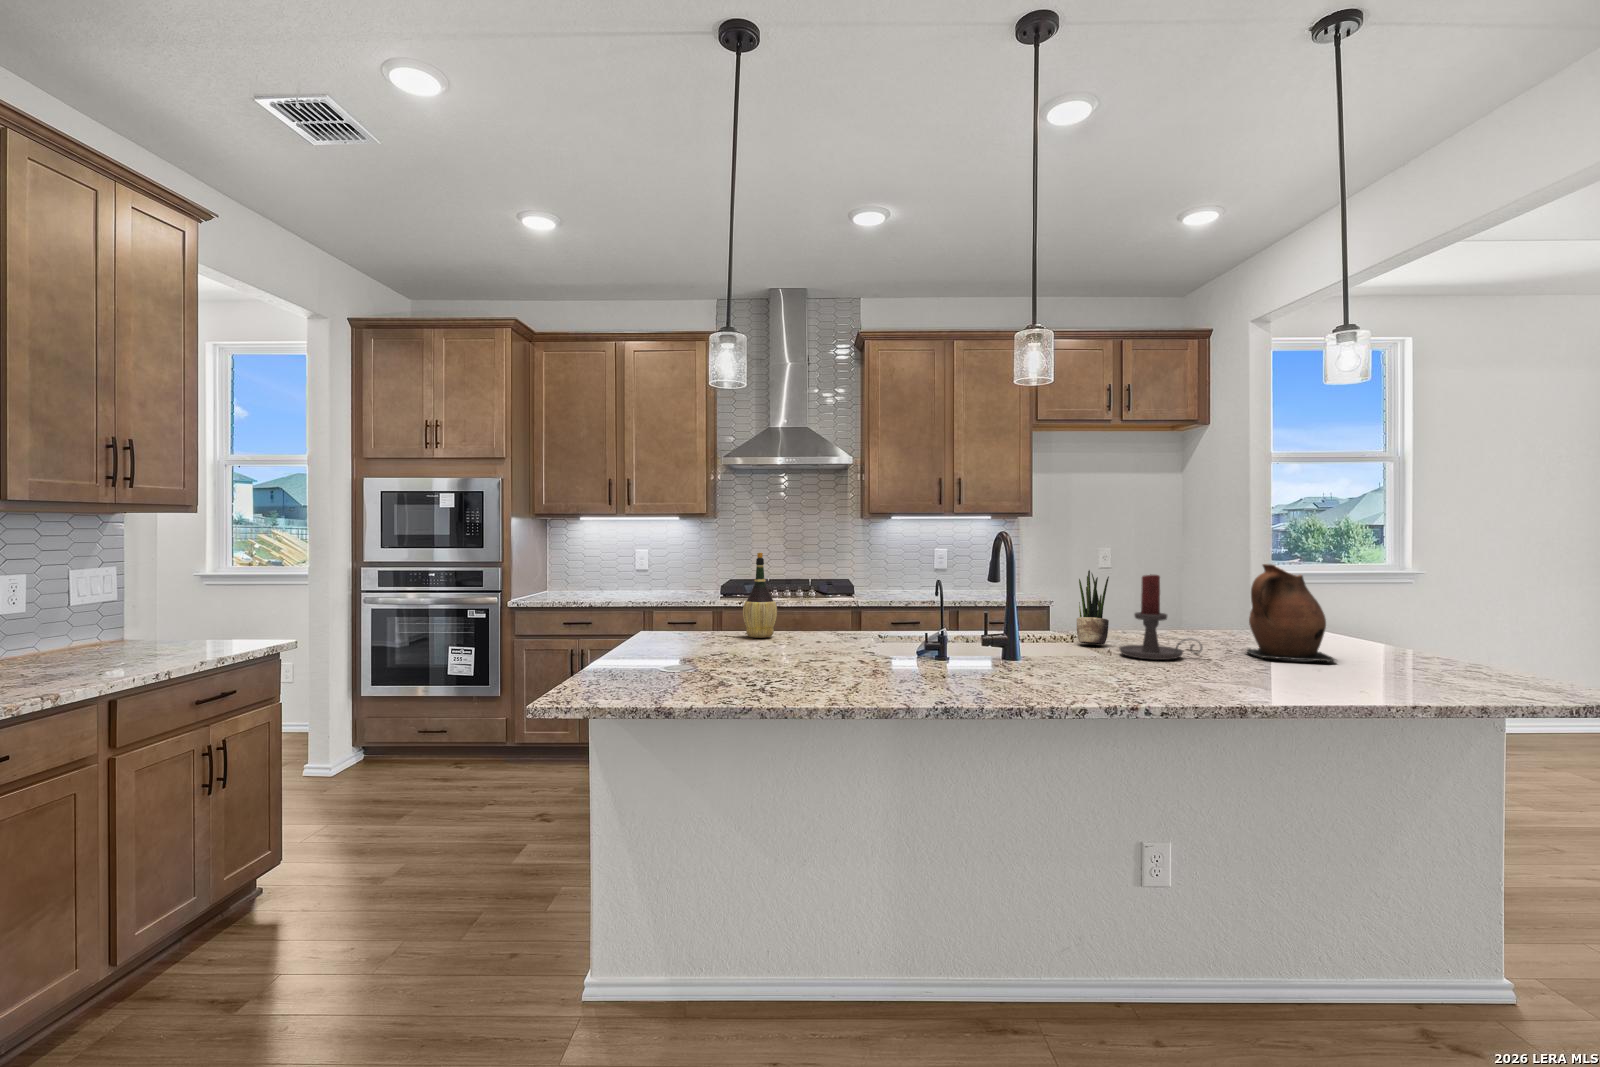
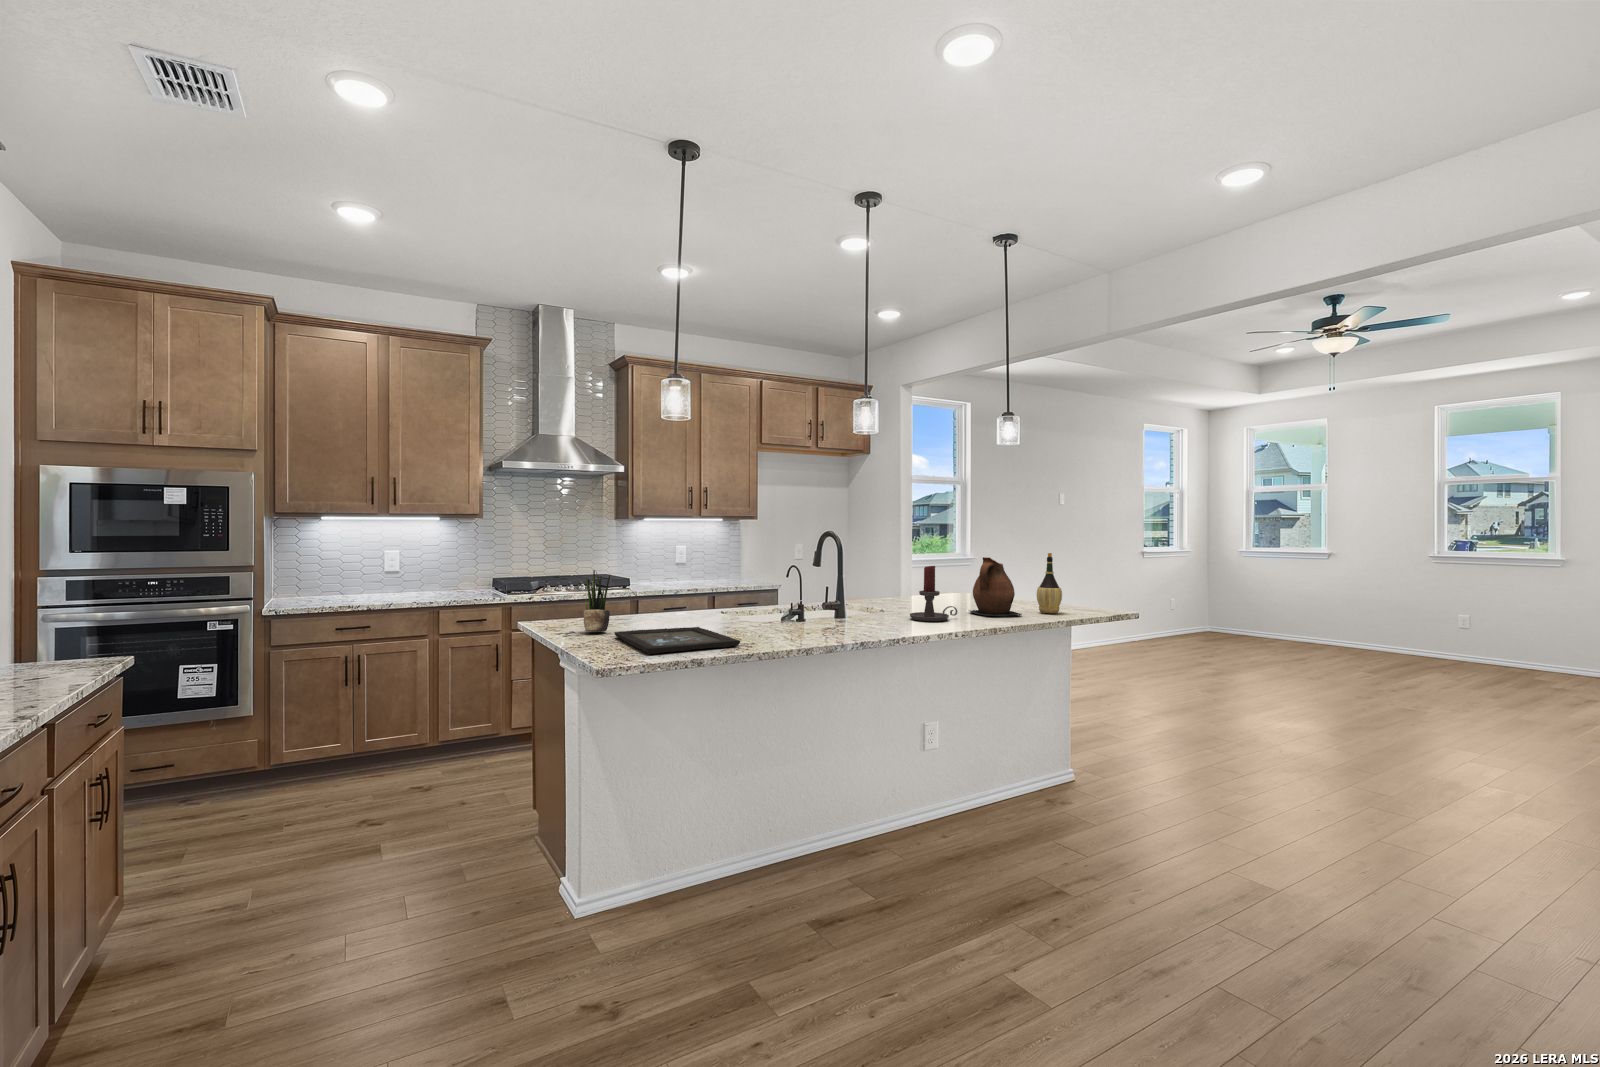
wine bottle: present [743,553,777,638] -> present [1037,553,1062,613]
potted plant: present [1077,570,1109,644] -> present [584,570,610,631]
tray: none [676,639,801,666] -> present [614,627,740,654]

